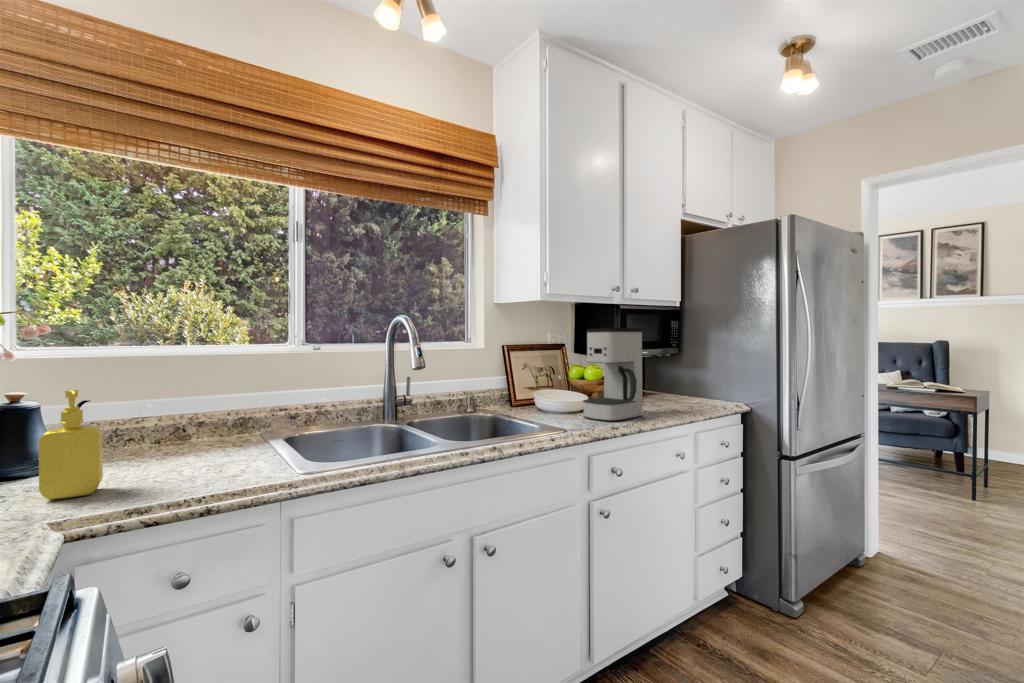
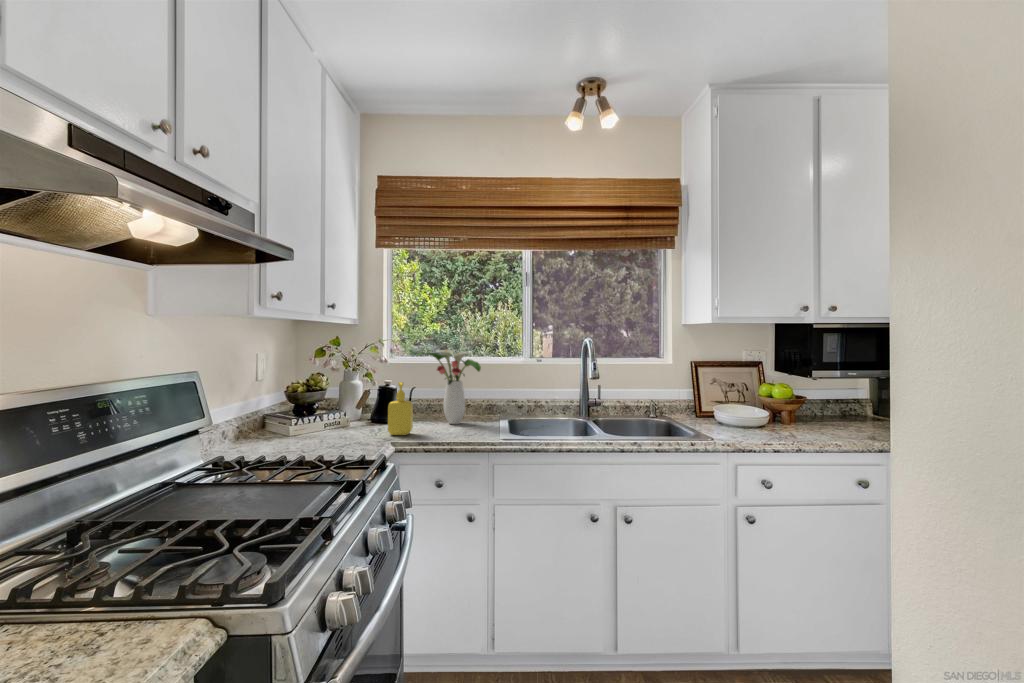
coffee maker: present [583,328,643,421] -> none [748,352,811,437]
flower arrangement: none [103,329,243,458] -> present [418,349,481,424]

